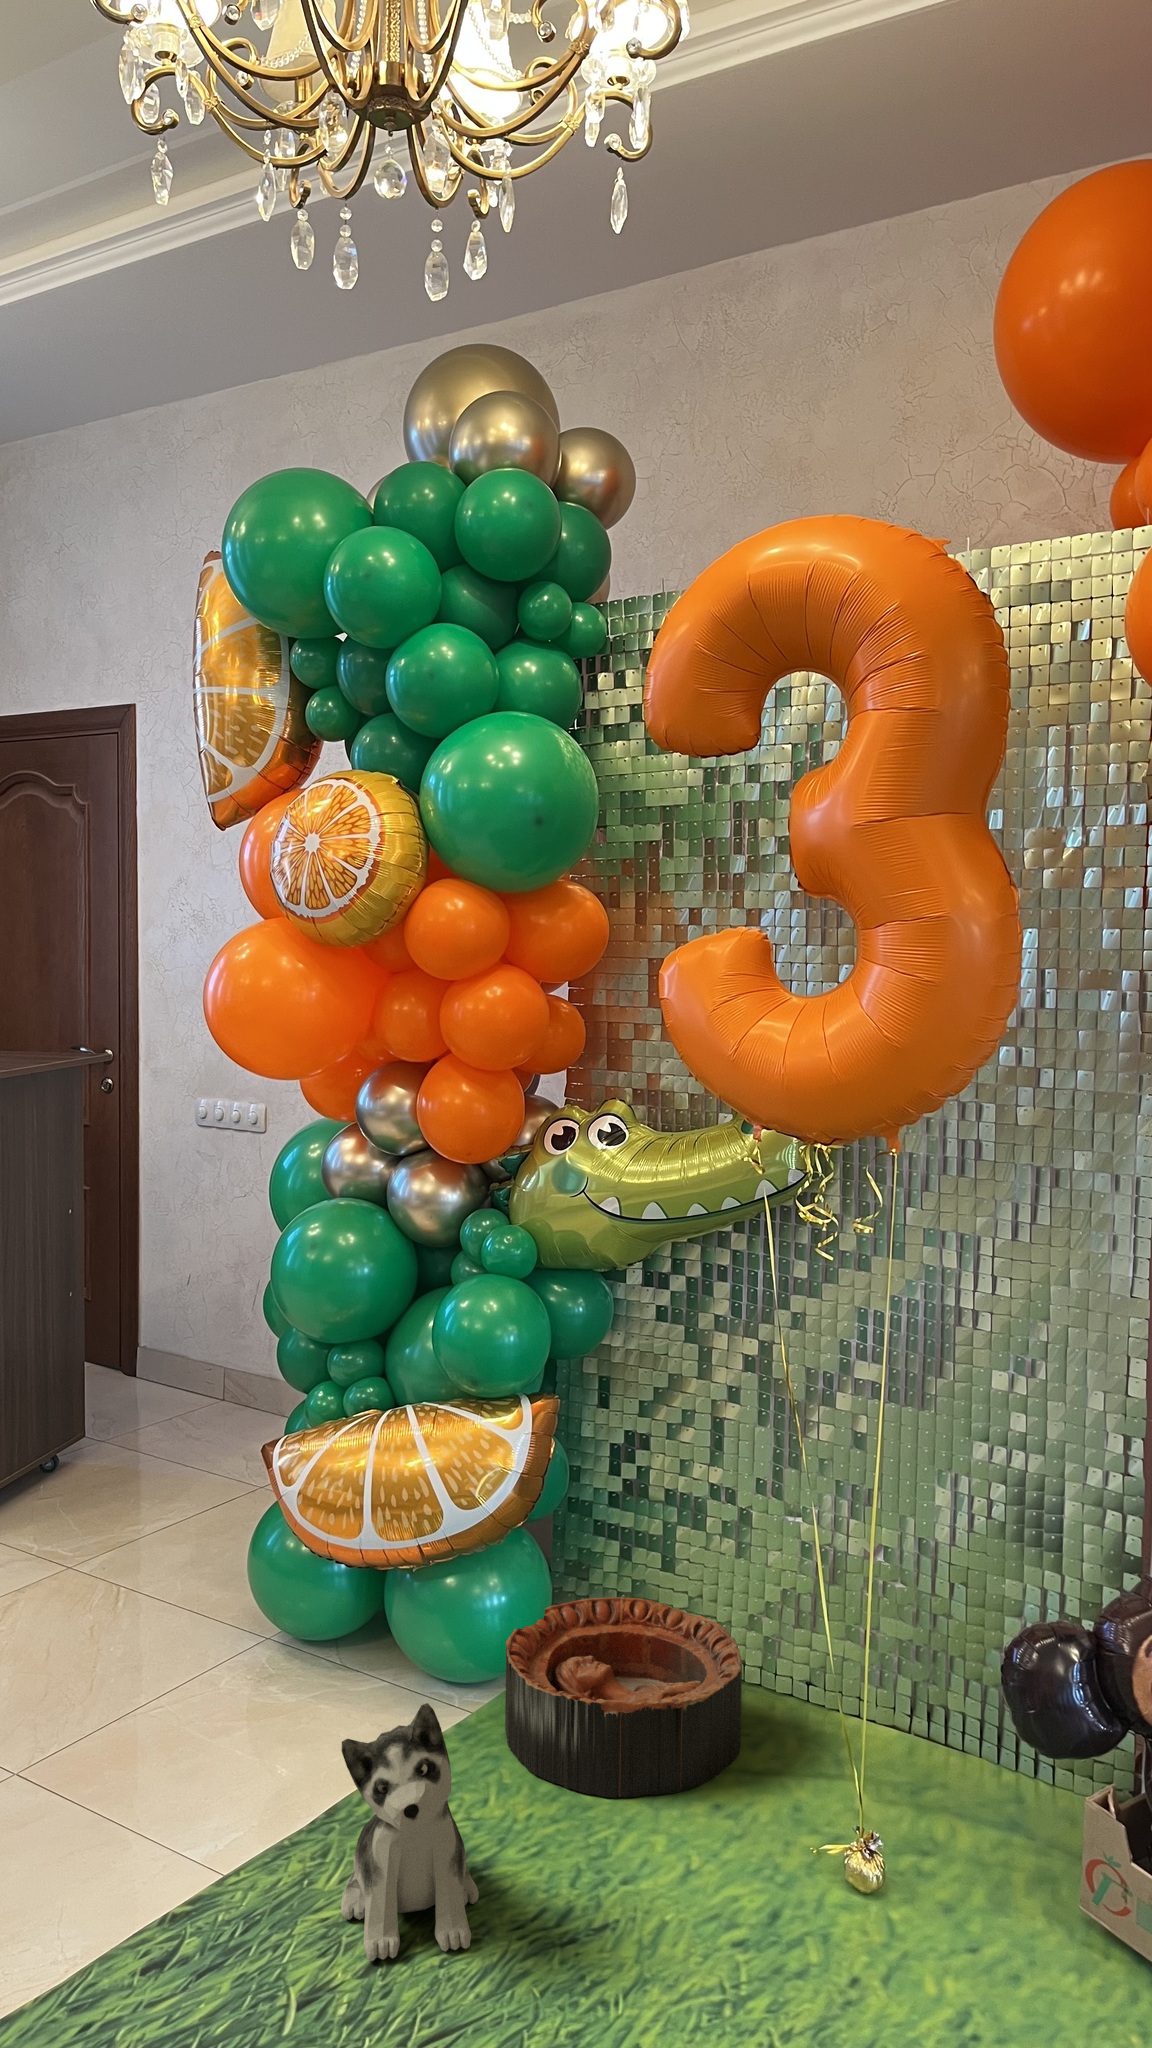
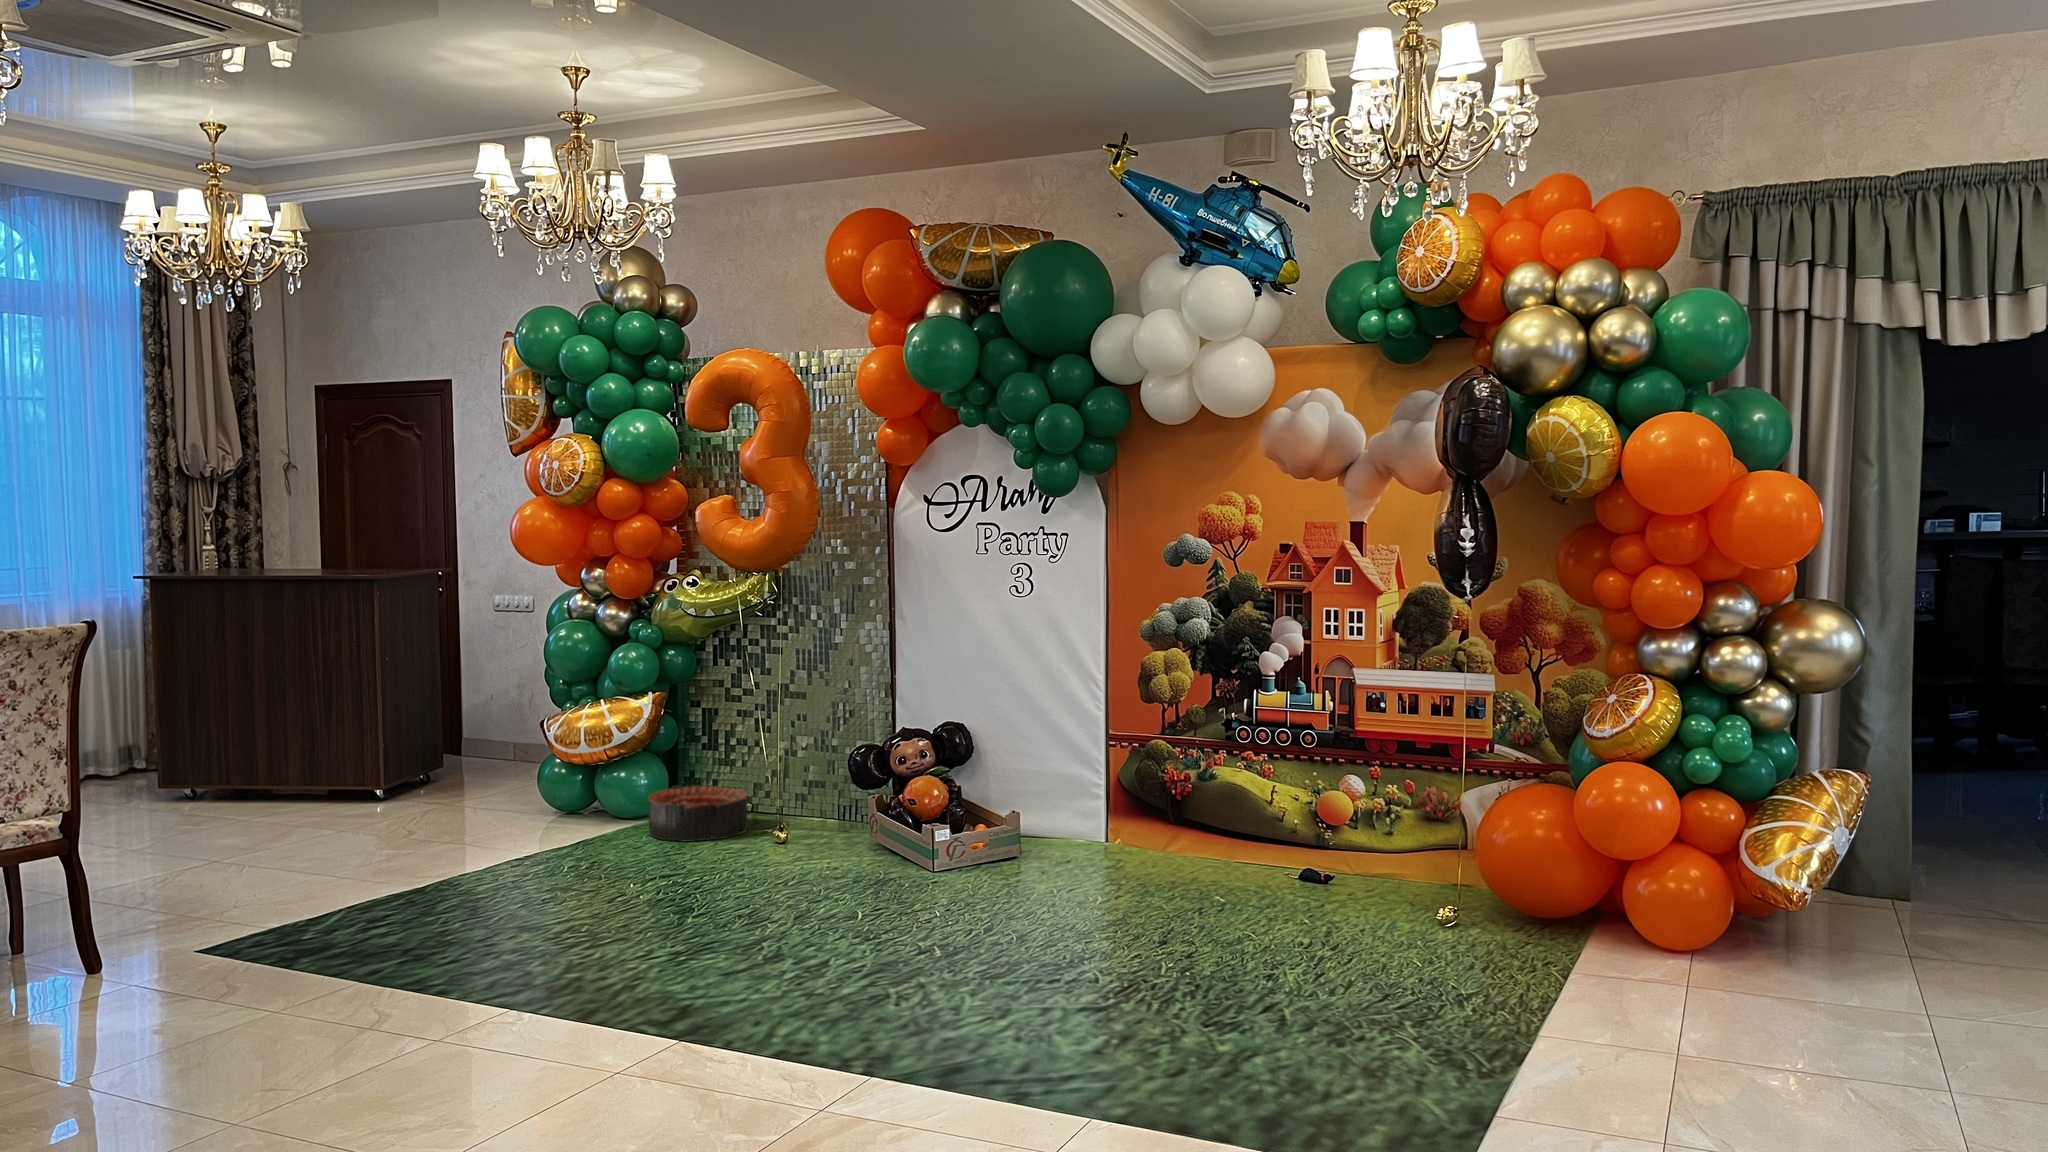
plush toy: present [341,1703,479,1961] -> none [575,782,630,869]

